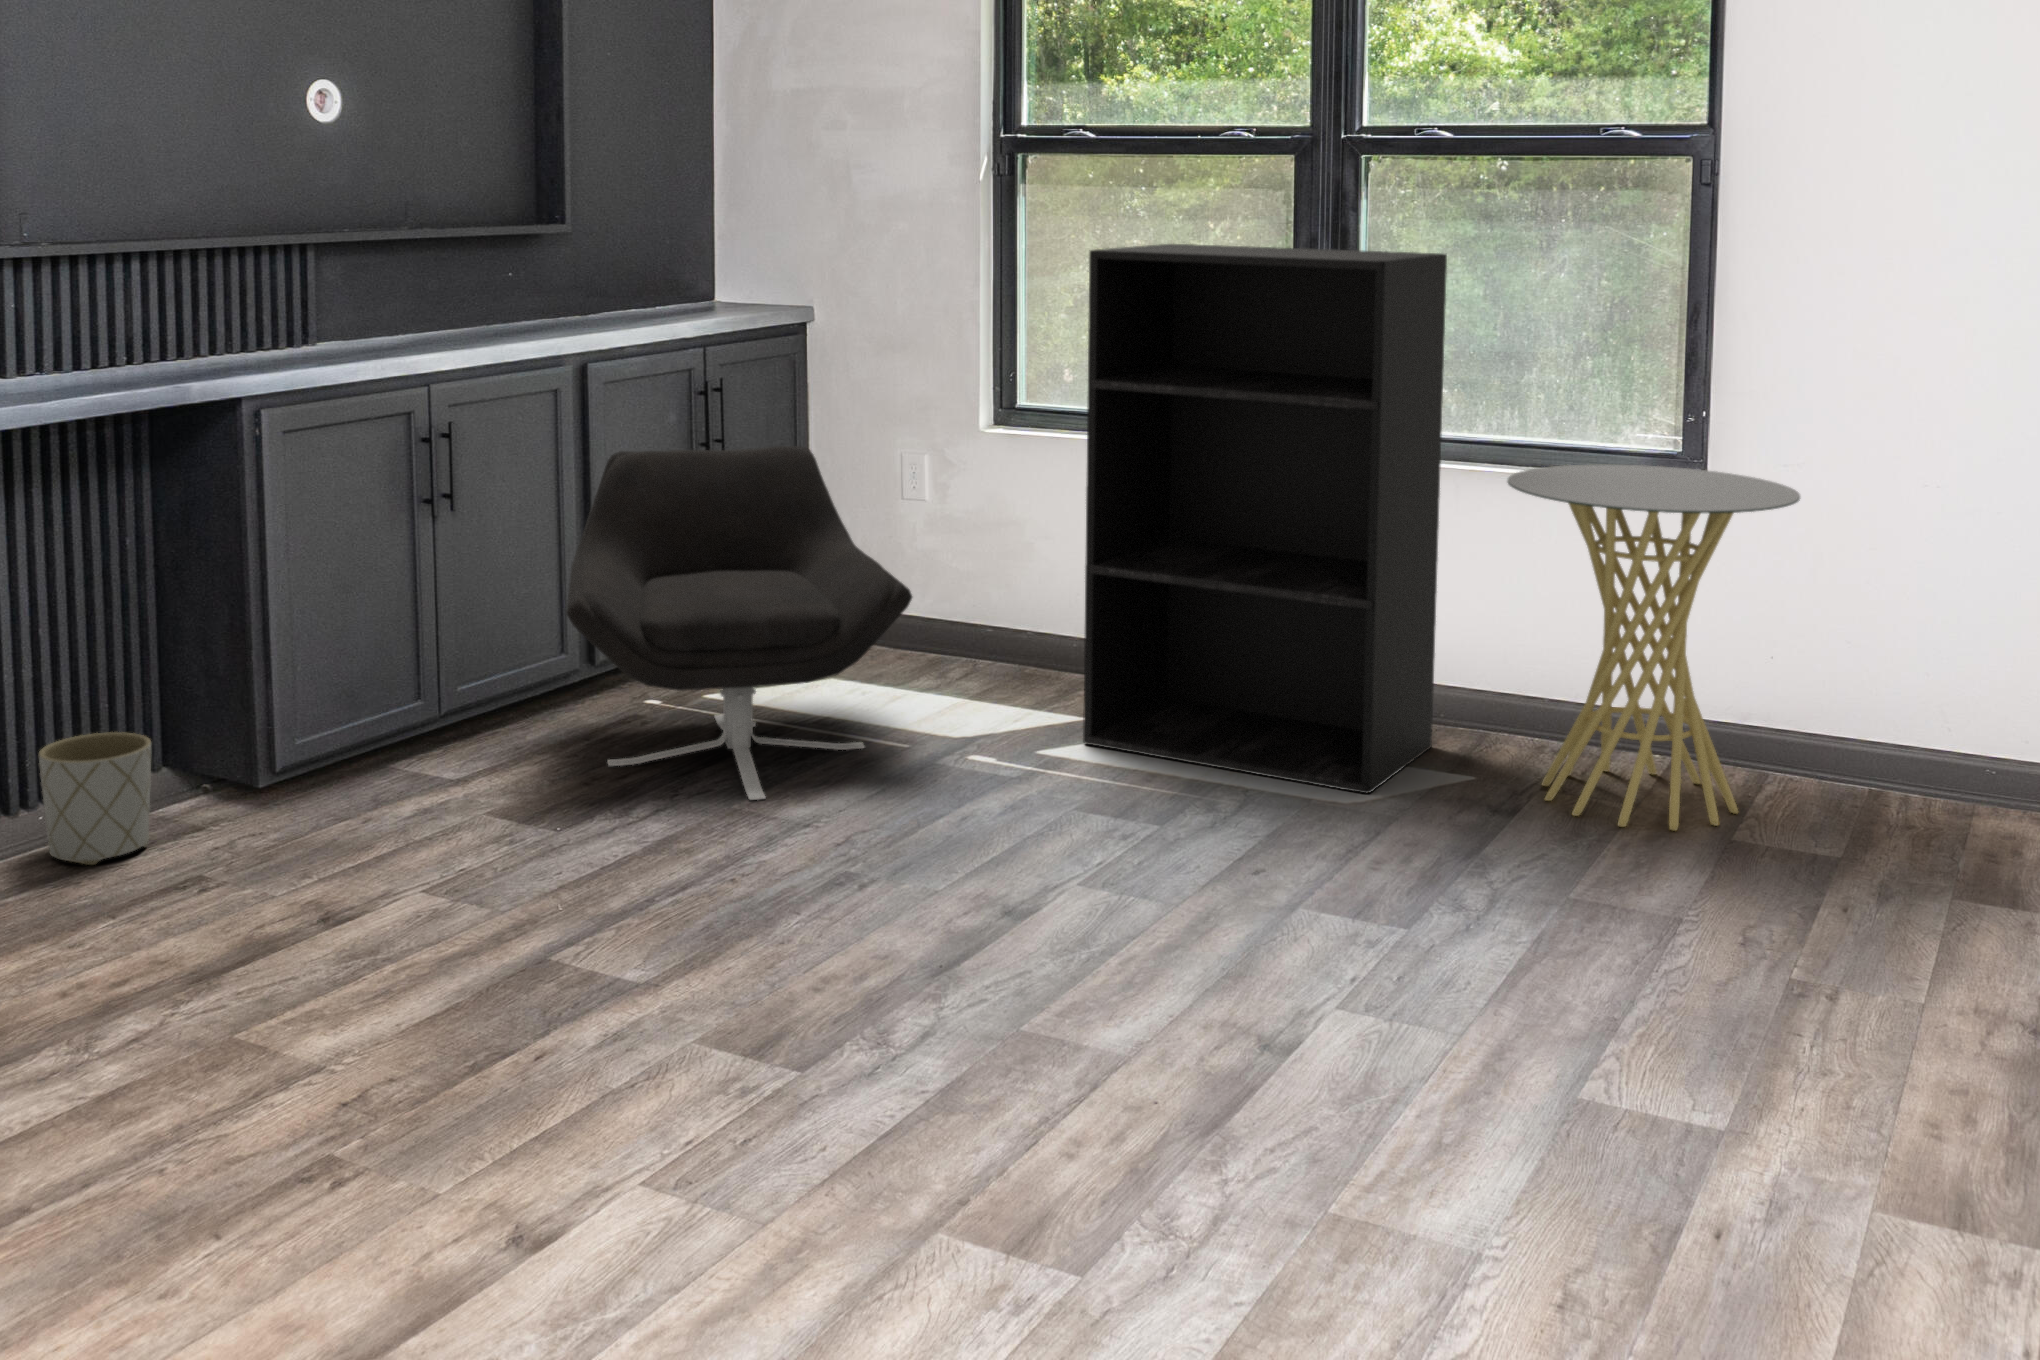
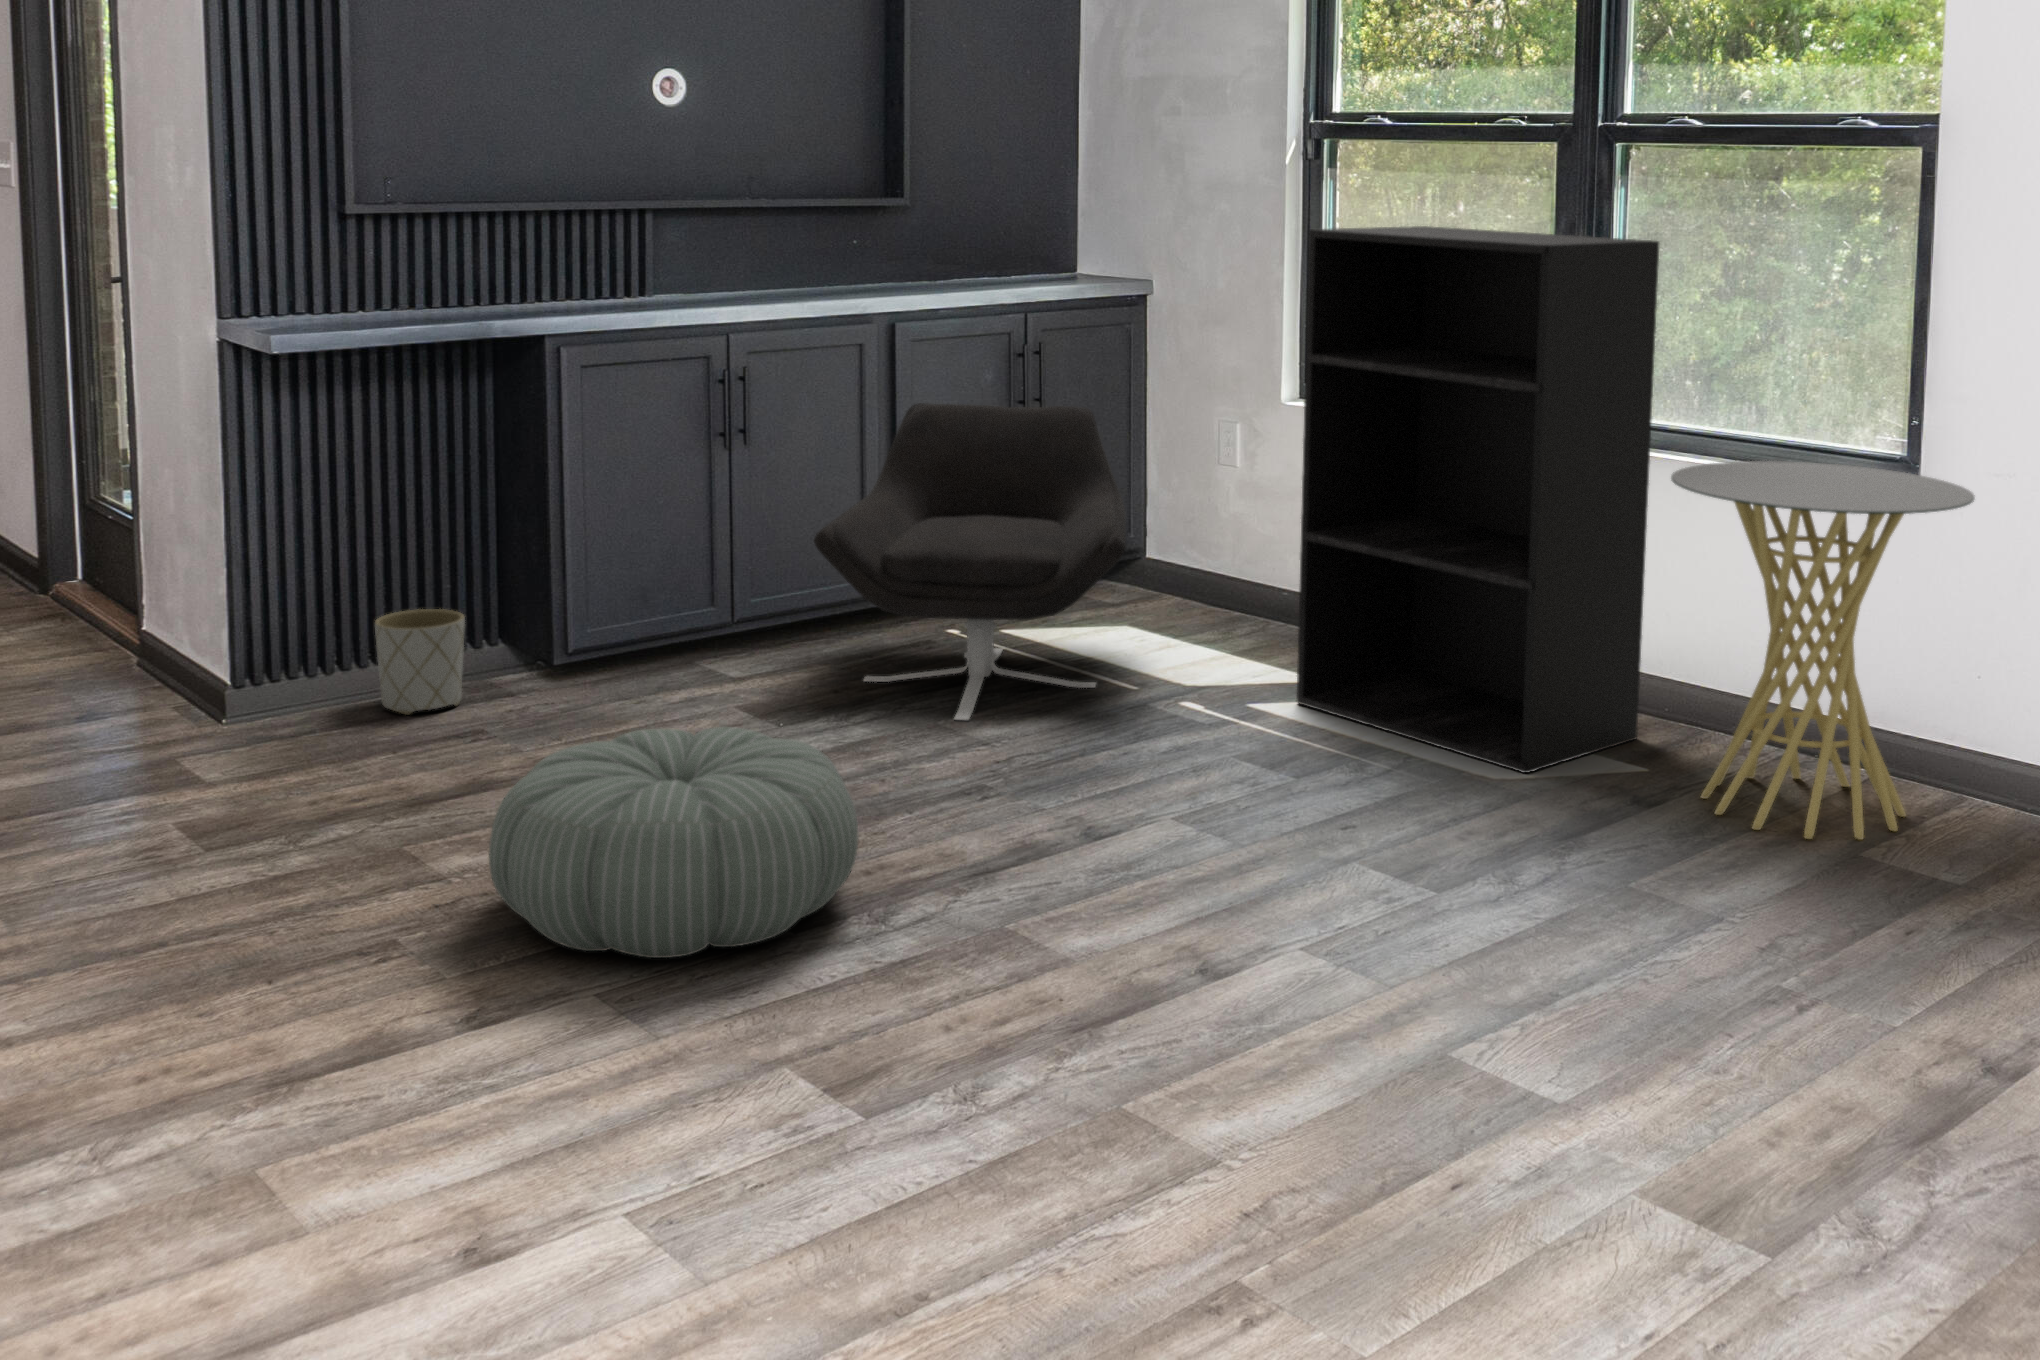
pouf: none [431,842,852,1131] -> present [489,727,859,958]

